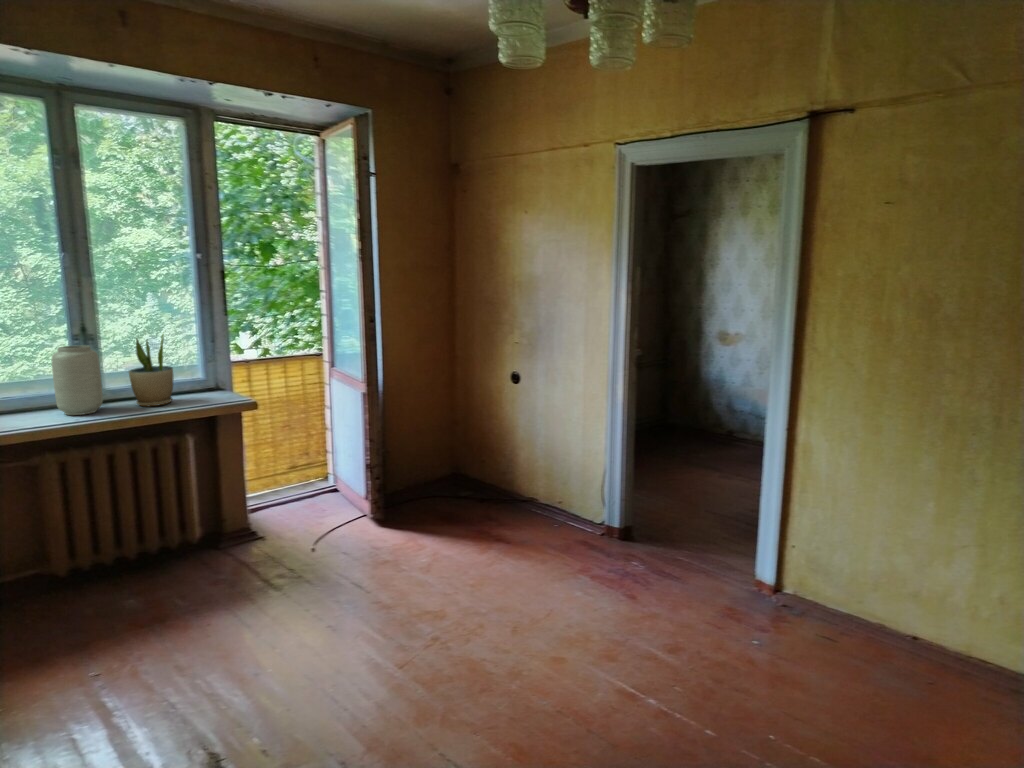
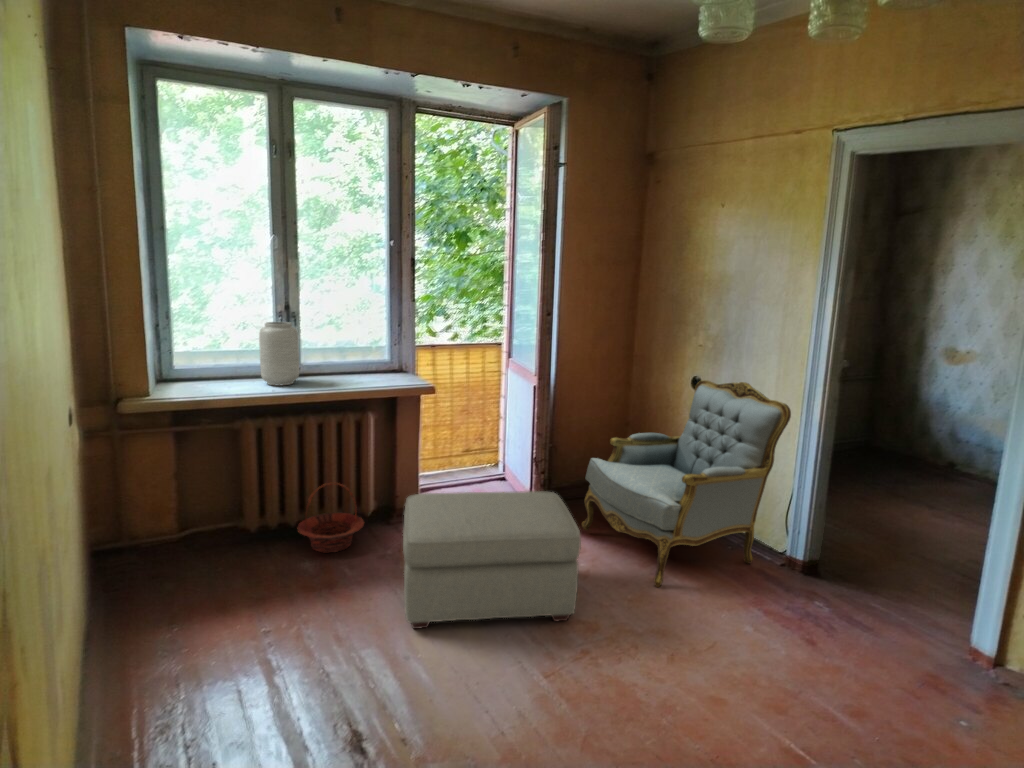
potted plant: present [129,335,174,406] -> none [323,312,361,383]
armchair: none [421,373,598,567] -> present [582,380,791,587]
ottoman: none [243,492,425,641] -> present [403,491,581,629]
basket: none [116,512,194,587] -> present [298,483,364,552]

